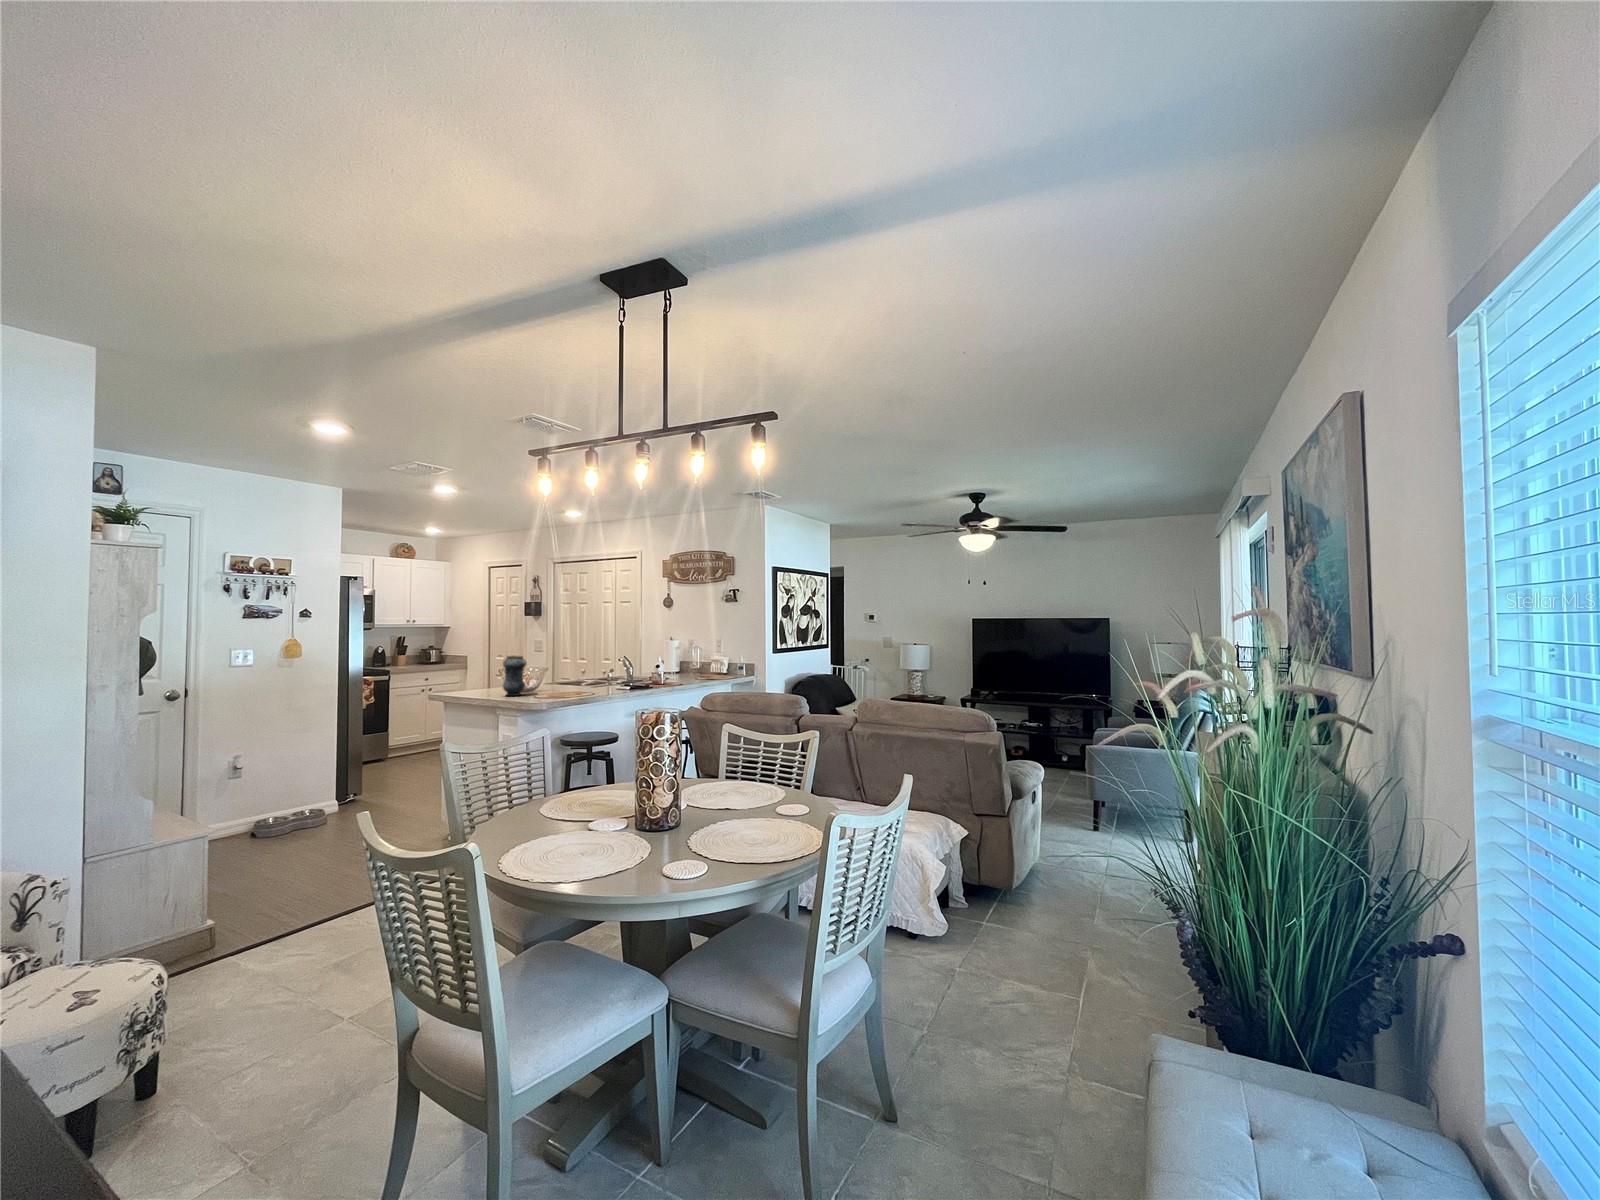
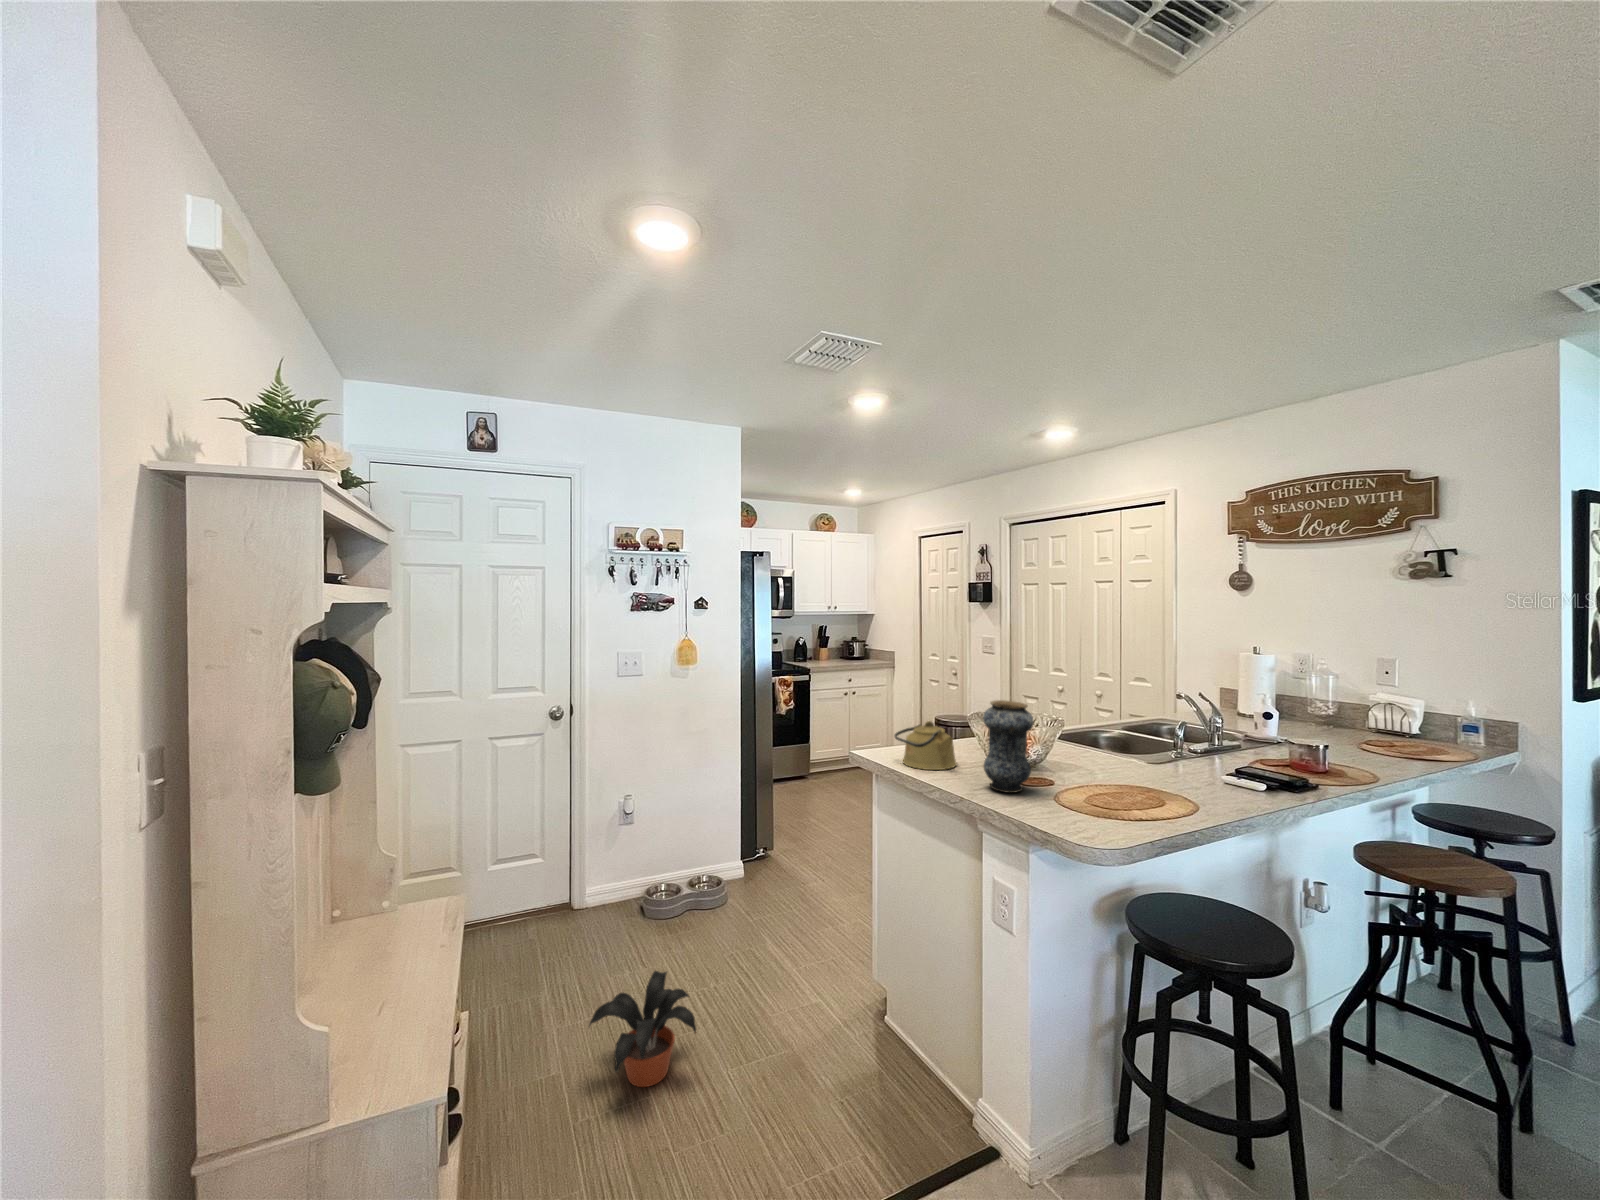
kettle: none [458,672,493,695] -> present [894,721,957,770]
potted plant: none [258,824,334,878] -> present [589,971,696,1087]

